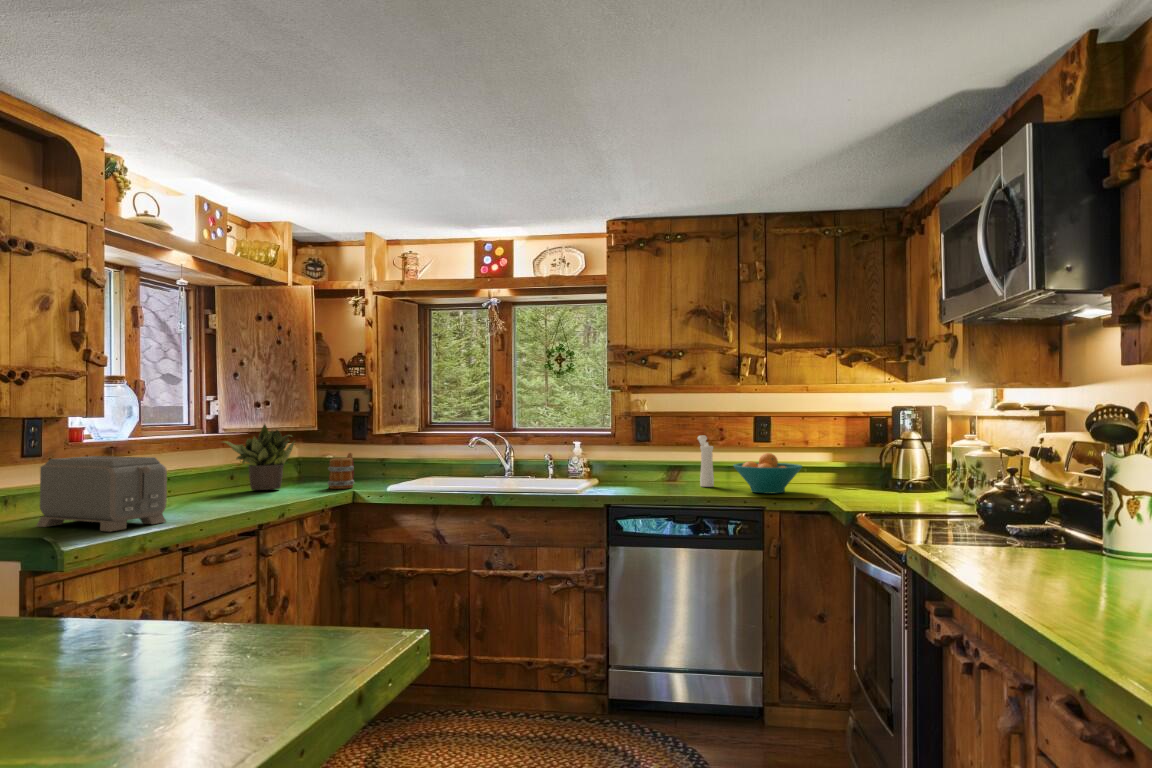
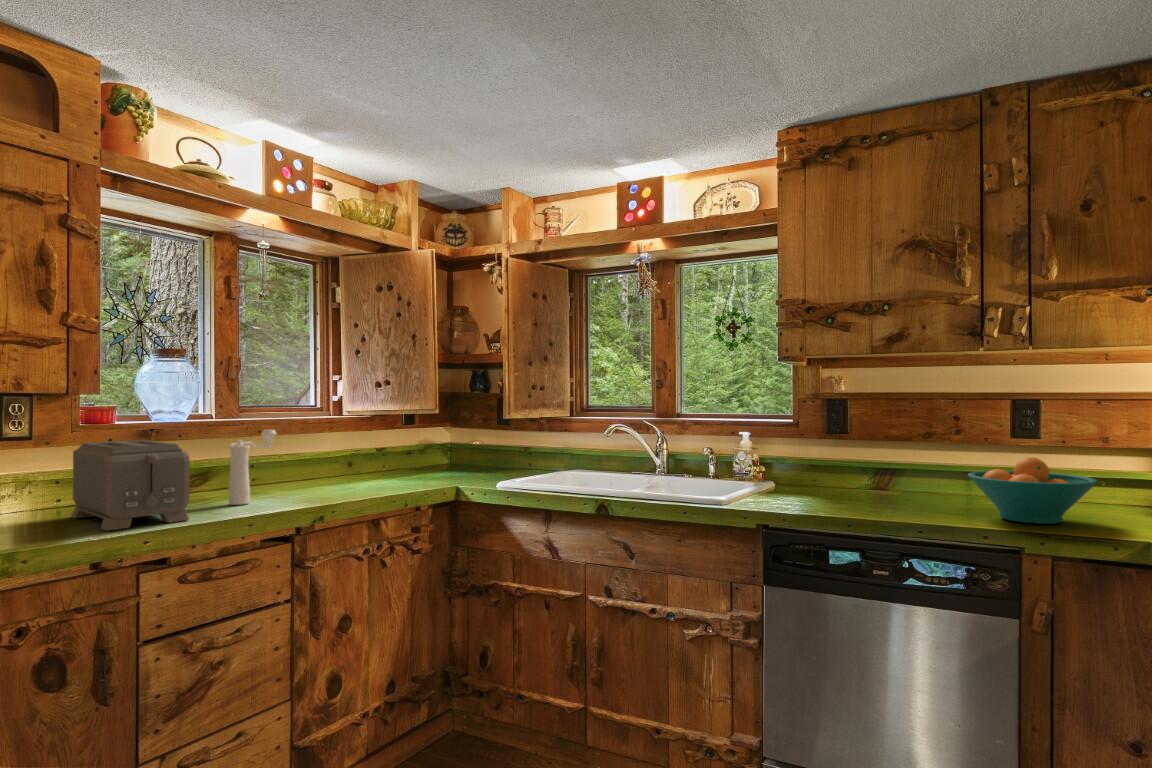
potted plant: present [223,424,295,490] -> none [325,405,408,480]
pepper mill: present [698,436,714,487] -> present [229,430,276,505]
mug: present [327,453,354,489] -> none [439,440,474,482]

